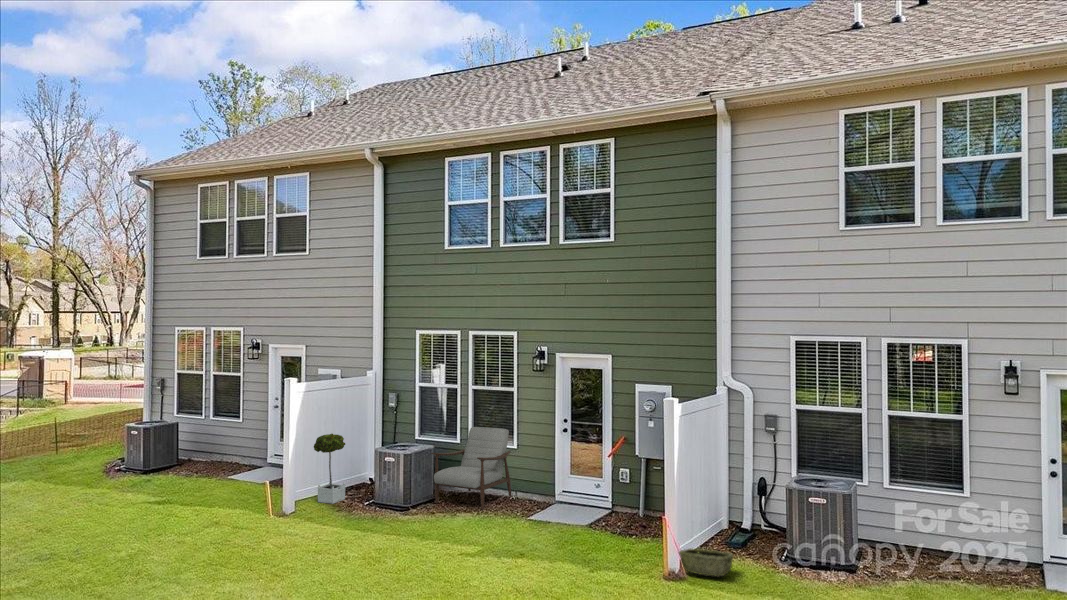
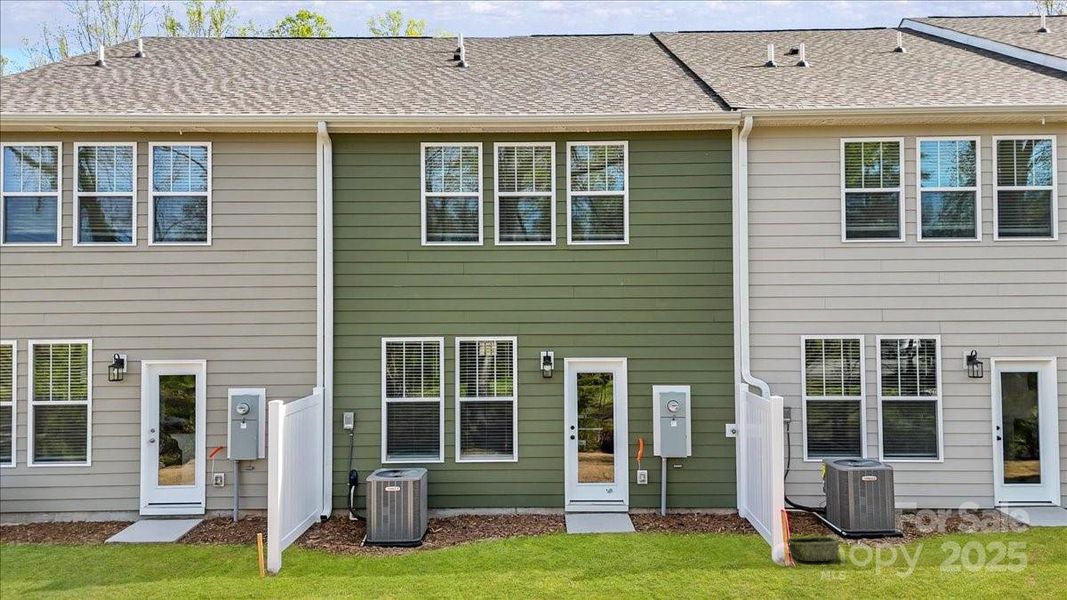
chair: present [431,427,511,510] -> none [445,442,516,534]
potted tree: present [314,434,345,504] -> none [293,467,331,556]

